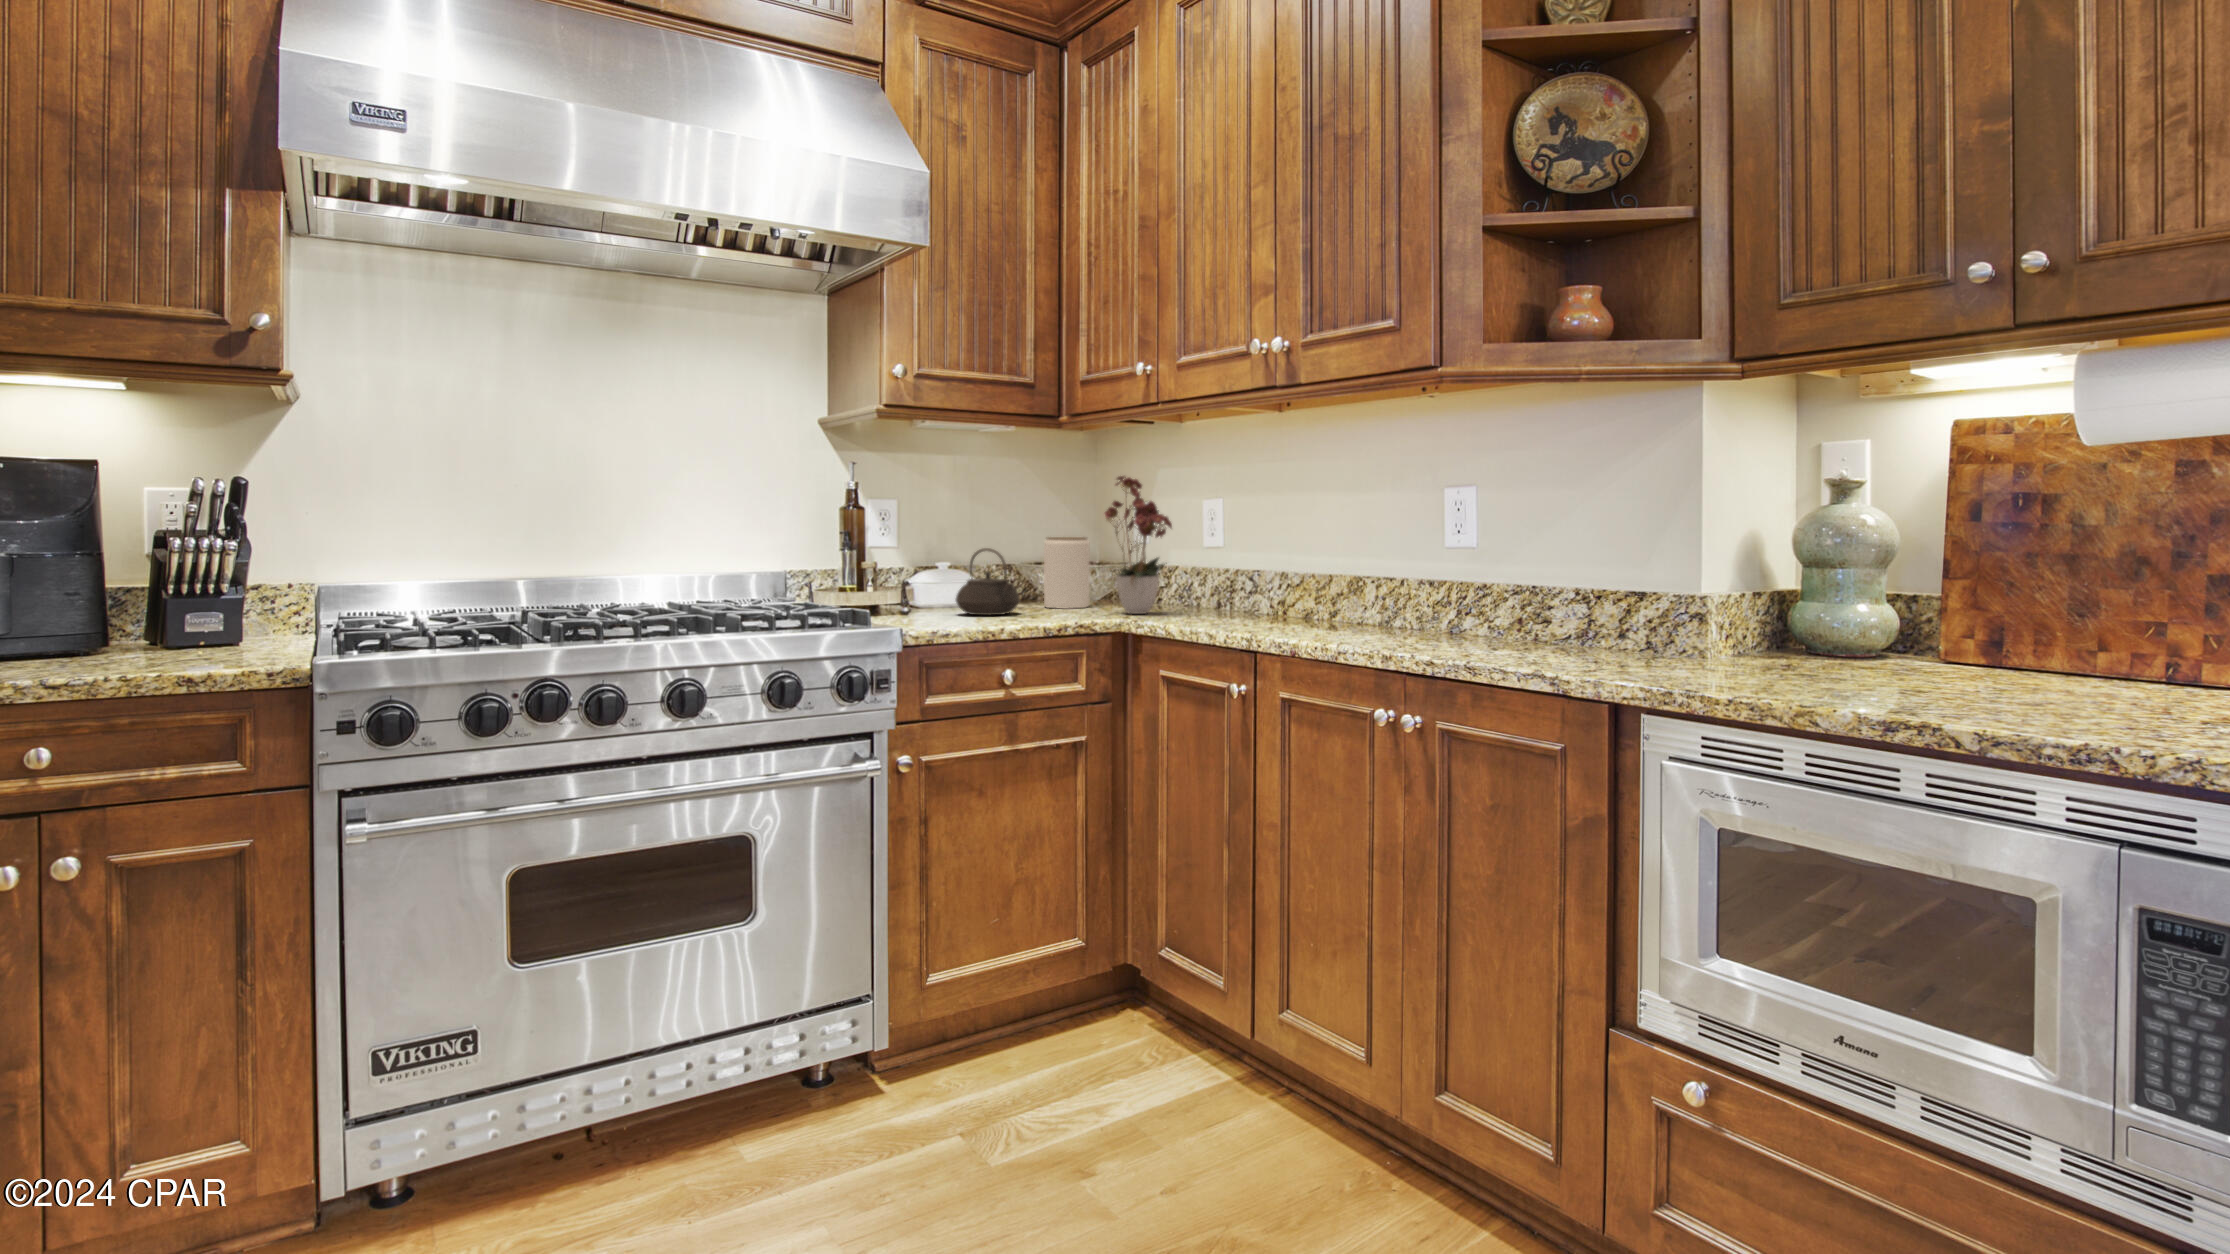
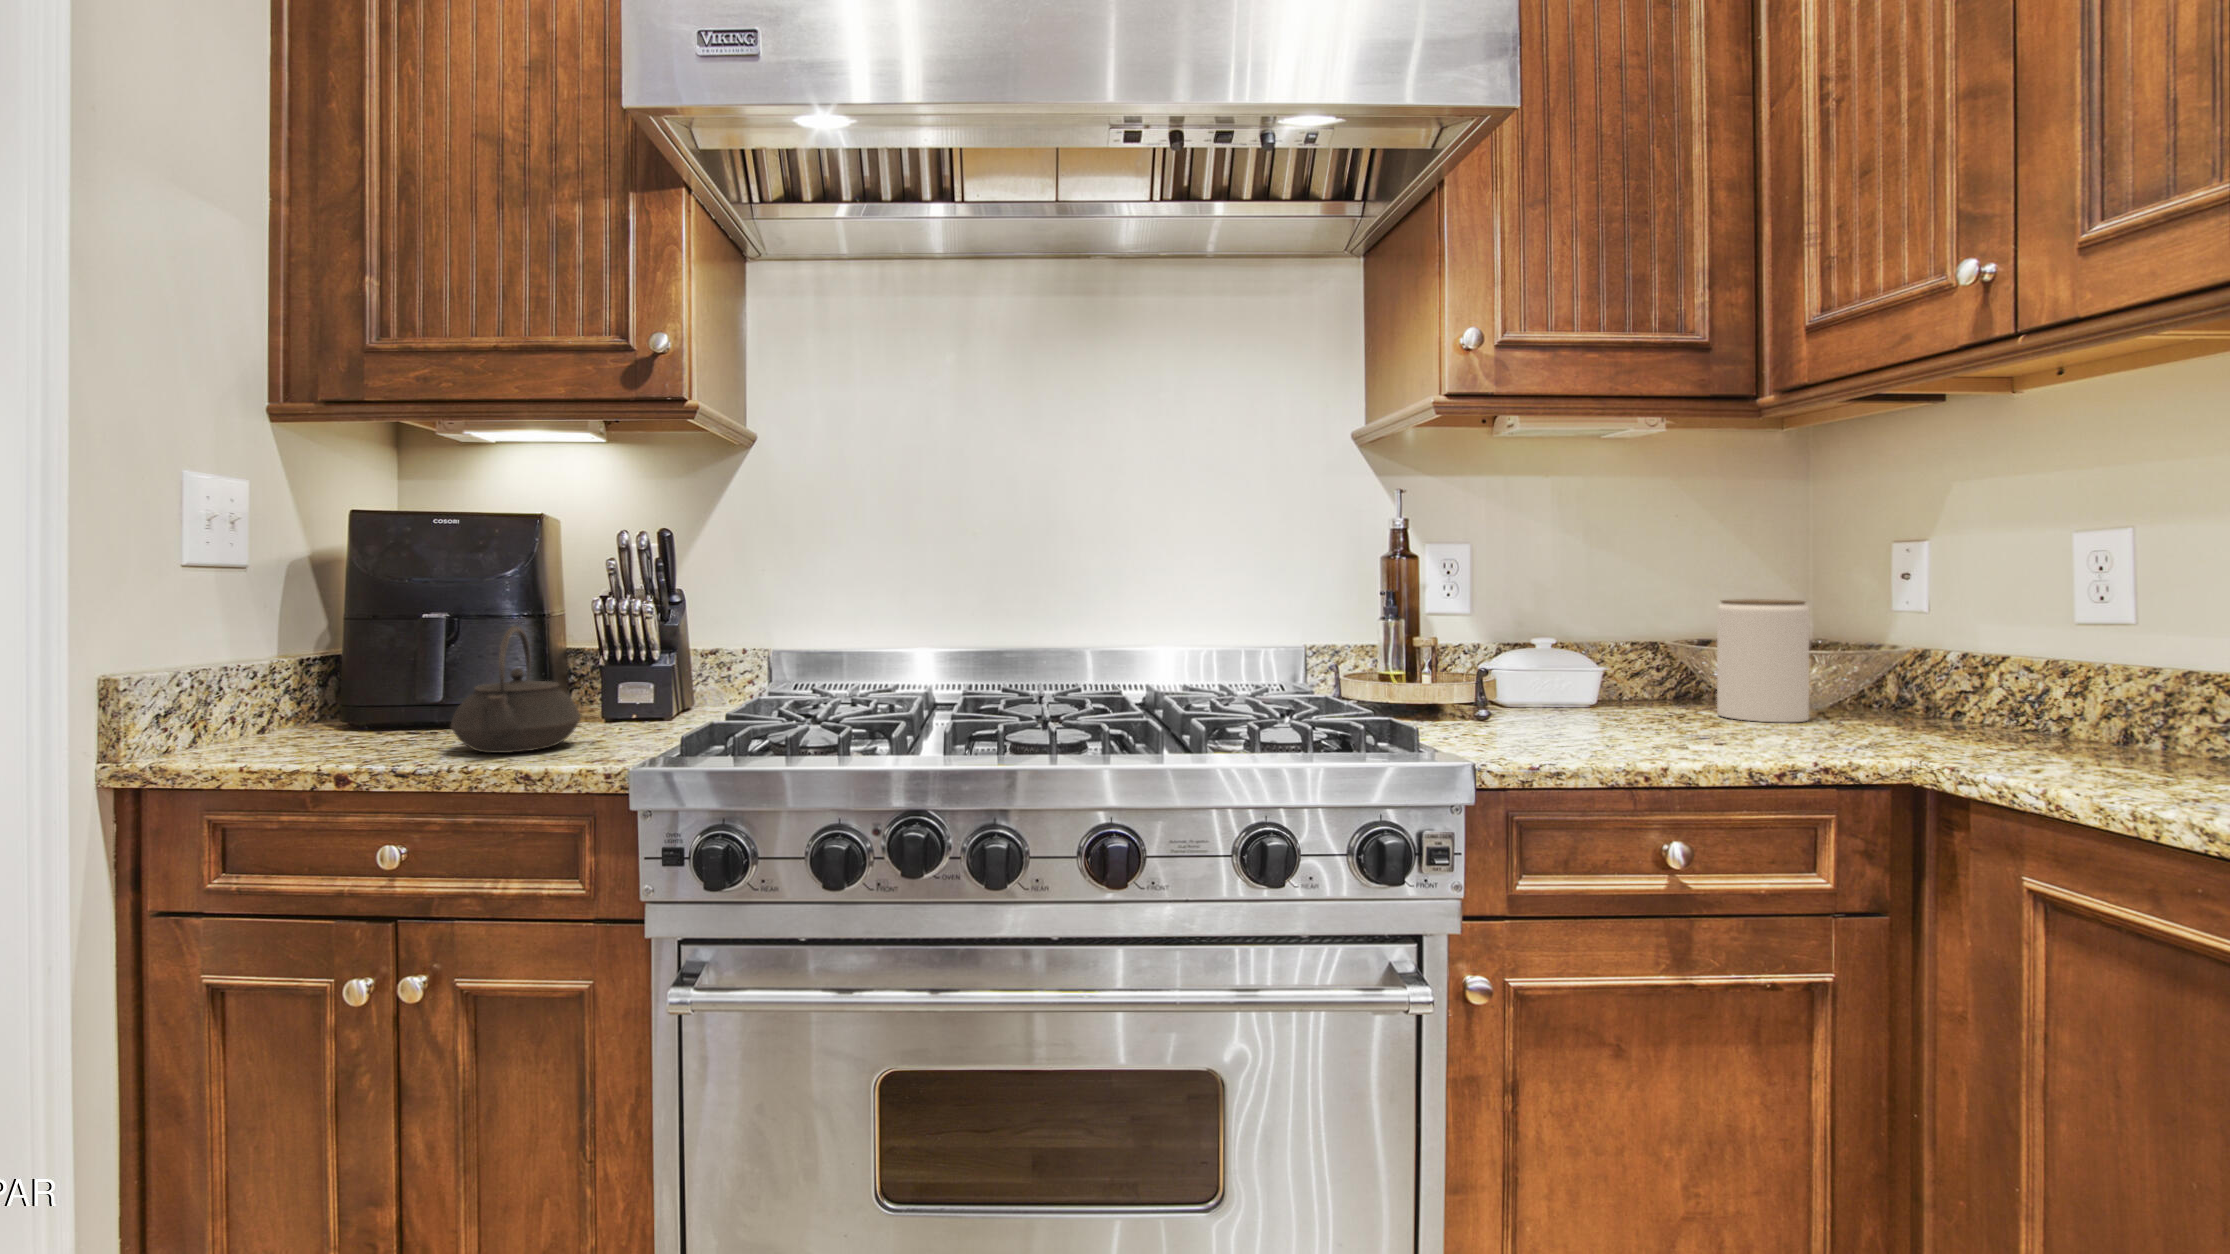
flower arrangement: present [1105,476,1172,614] -> none [1850,472,2068,749]
teapot: present [956,548,1020,615] -> present [451,626,581,753]

